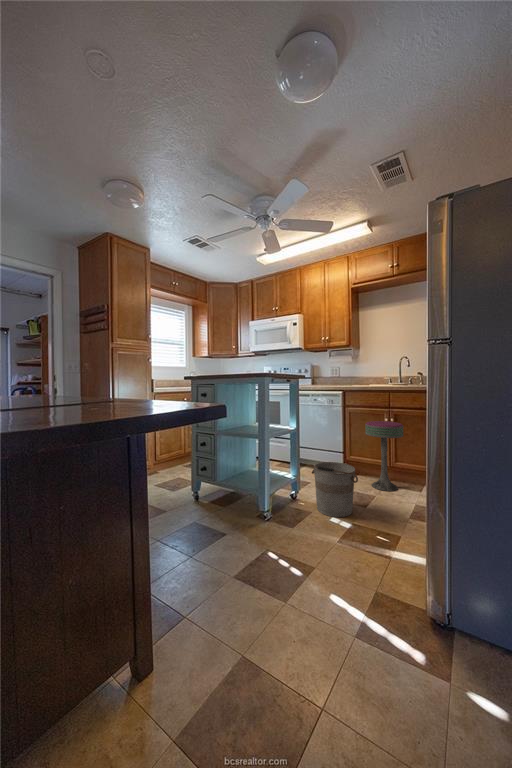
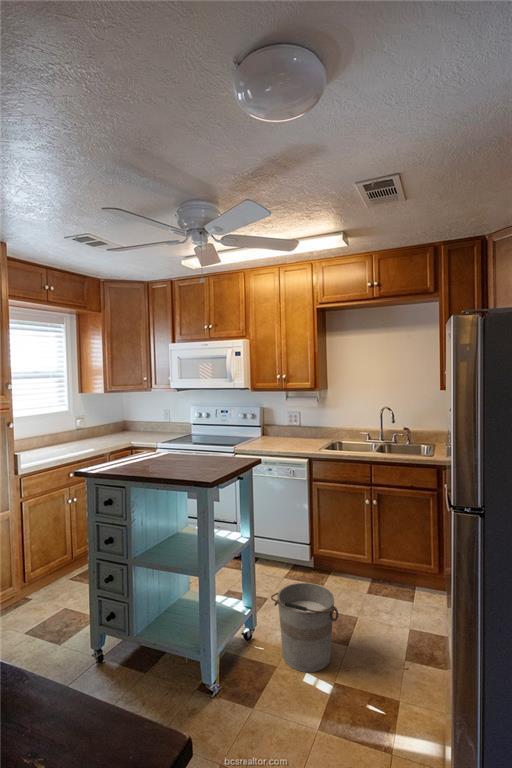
bar stool: present [365,421,404,491] -> none [341,504,390,605]

